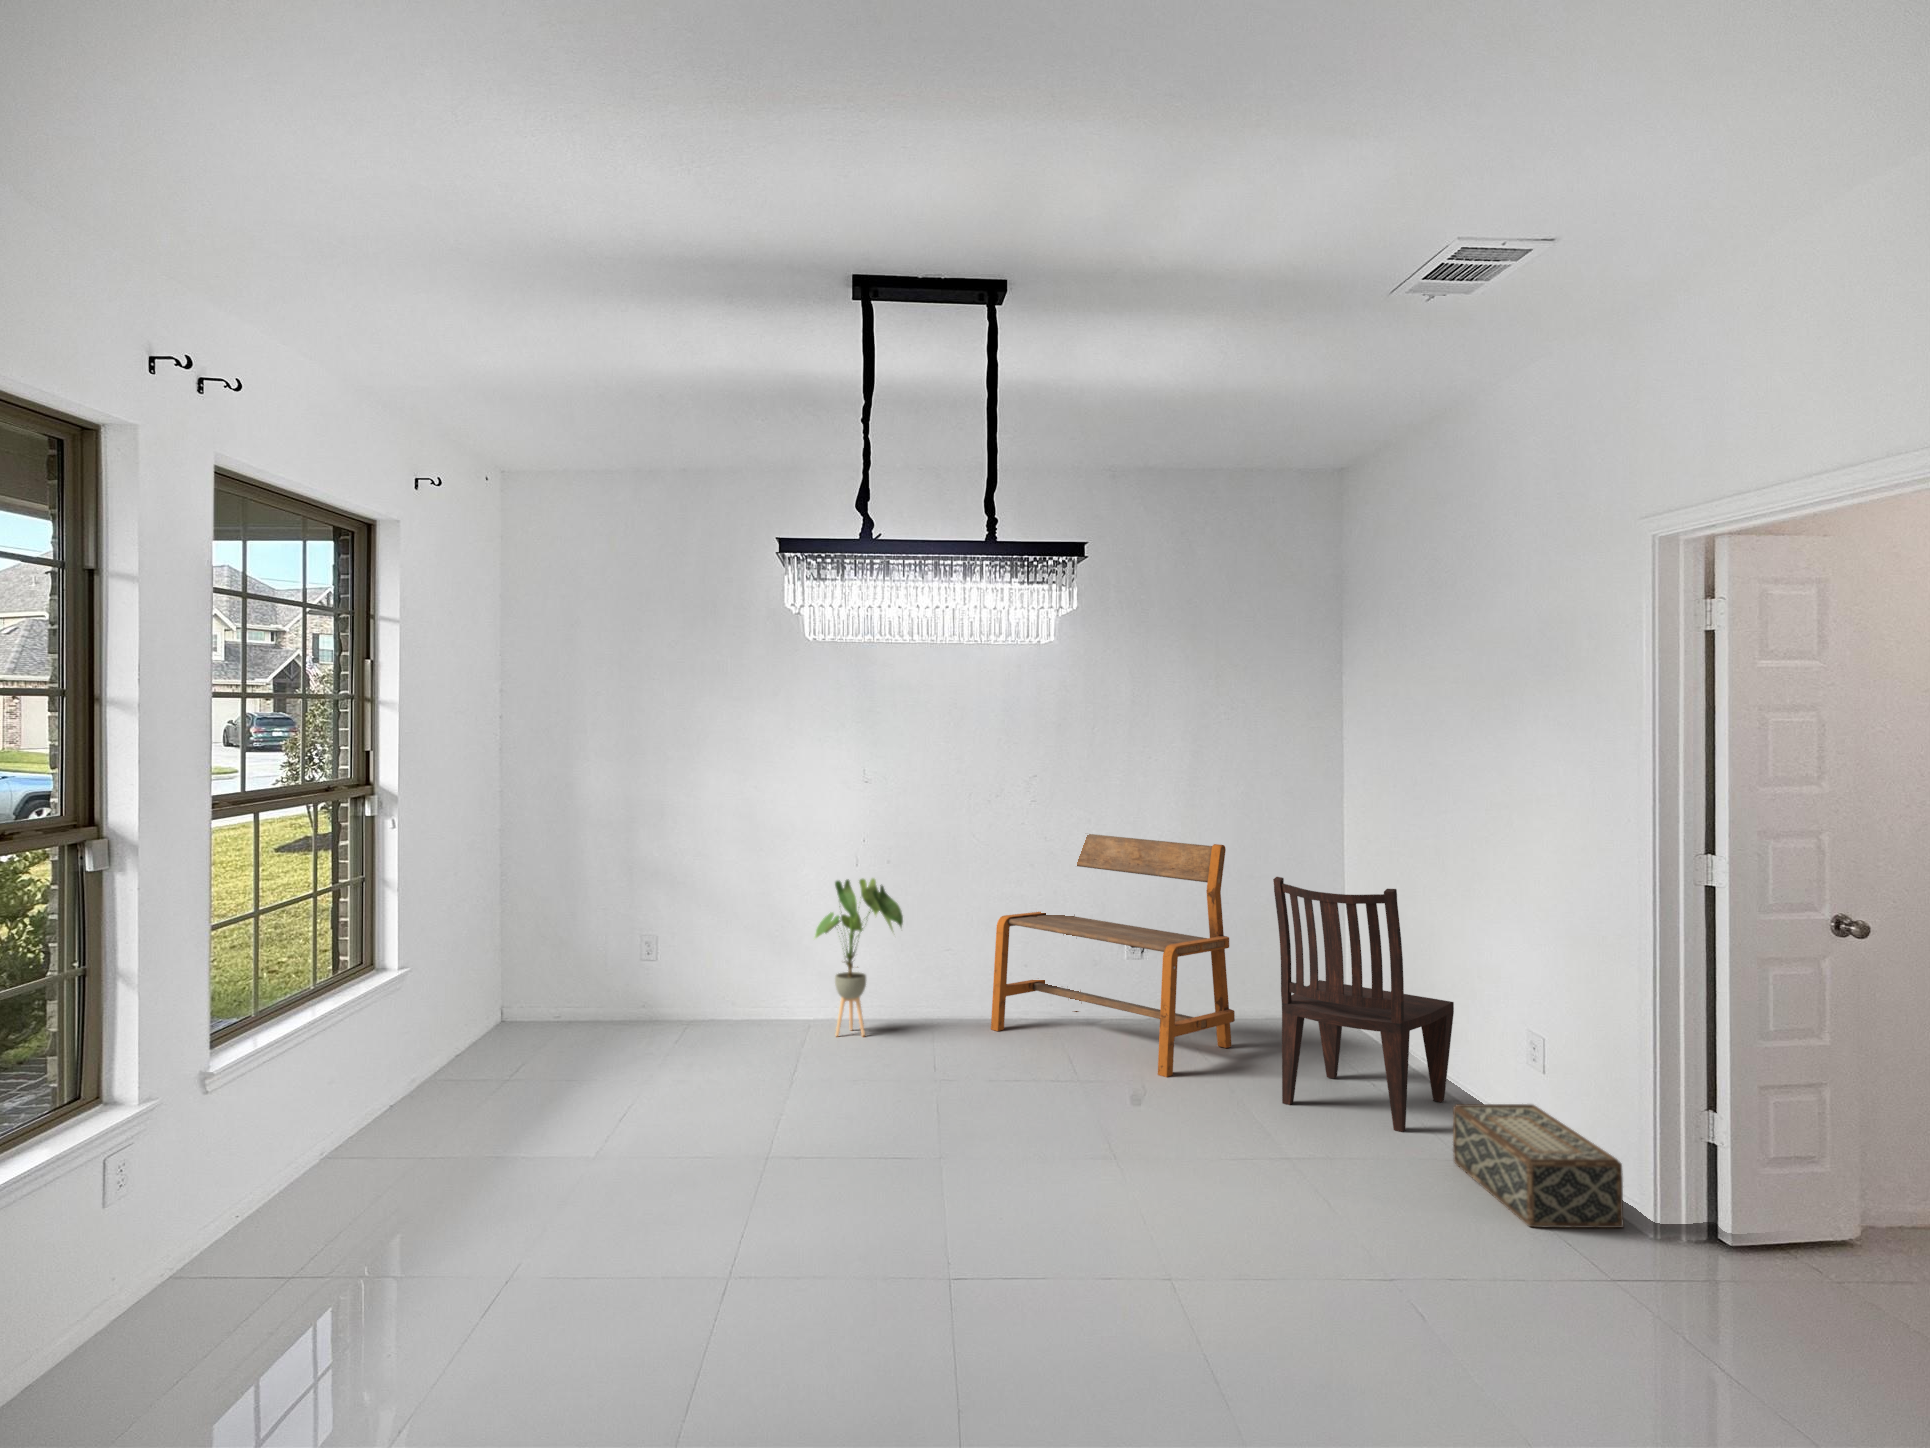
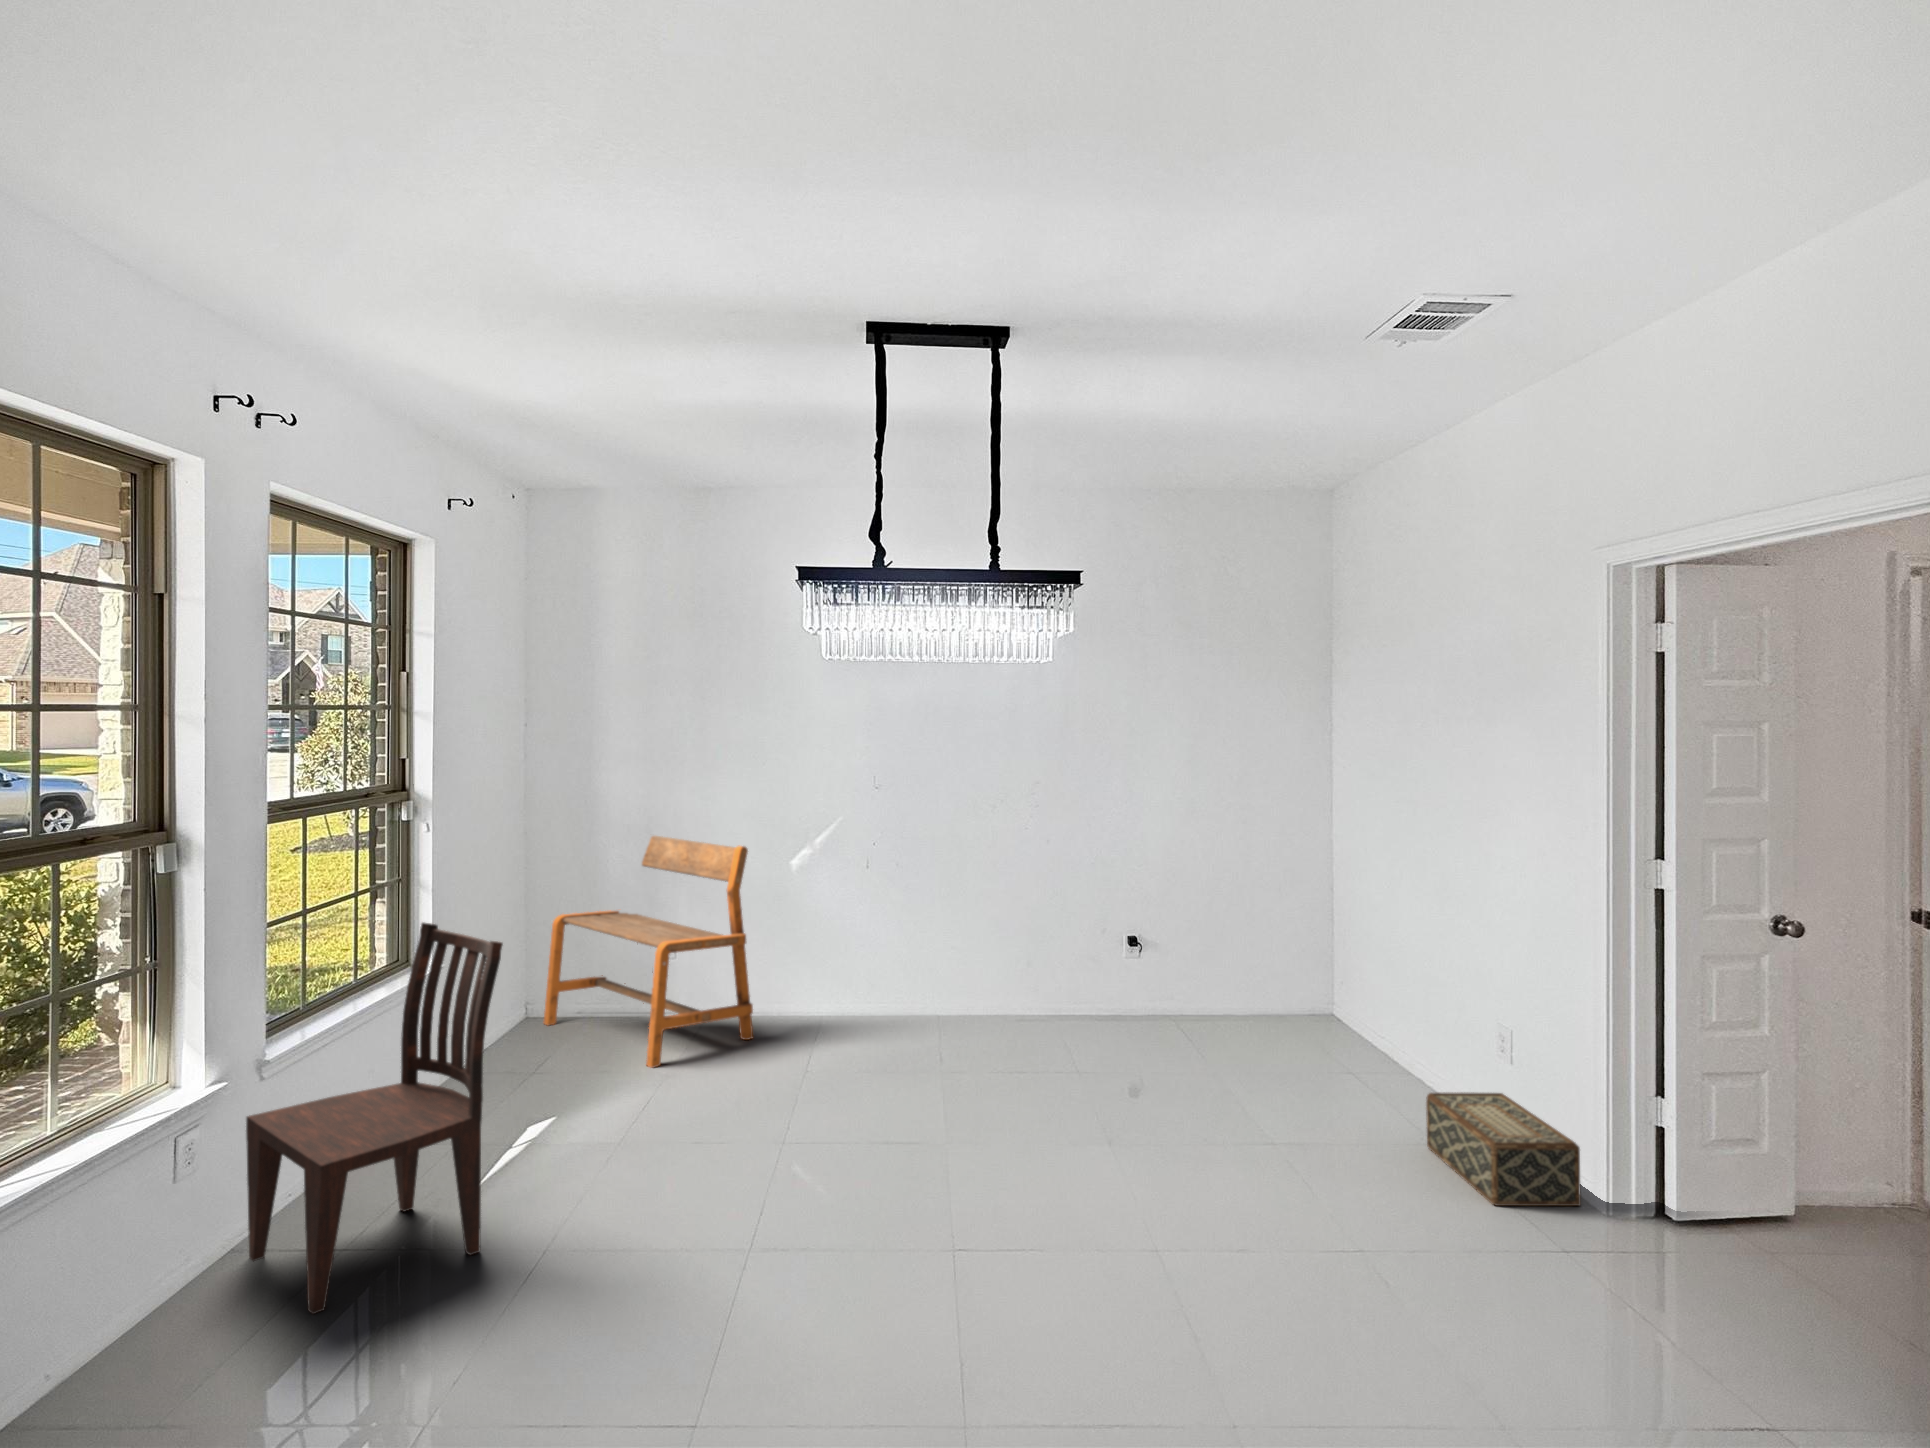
bench: present [991,834,1235,1077] -> present [544,836,753,1068]
dining chair: present [1273,877,1454,1132] -> present [246,923,503,1314]
house plant: present [815,878,903,1036] -> none [824,879,910,1030]

